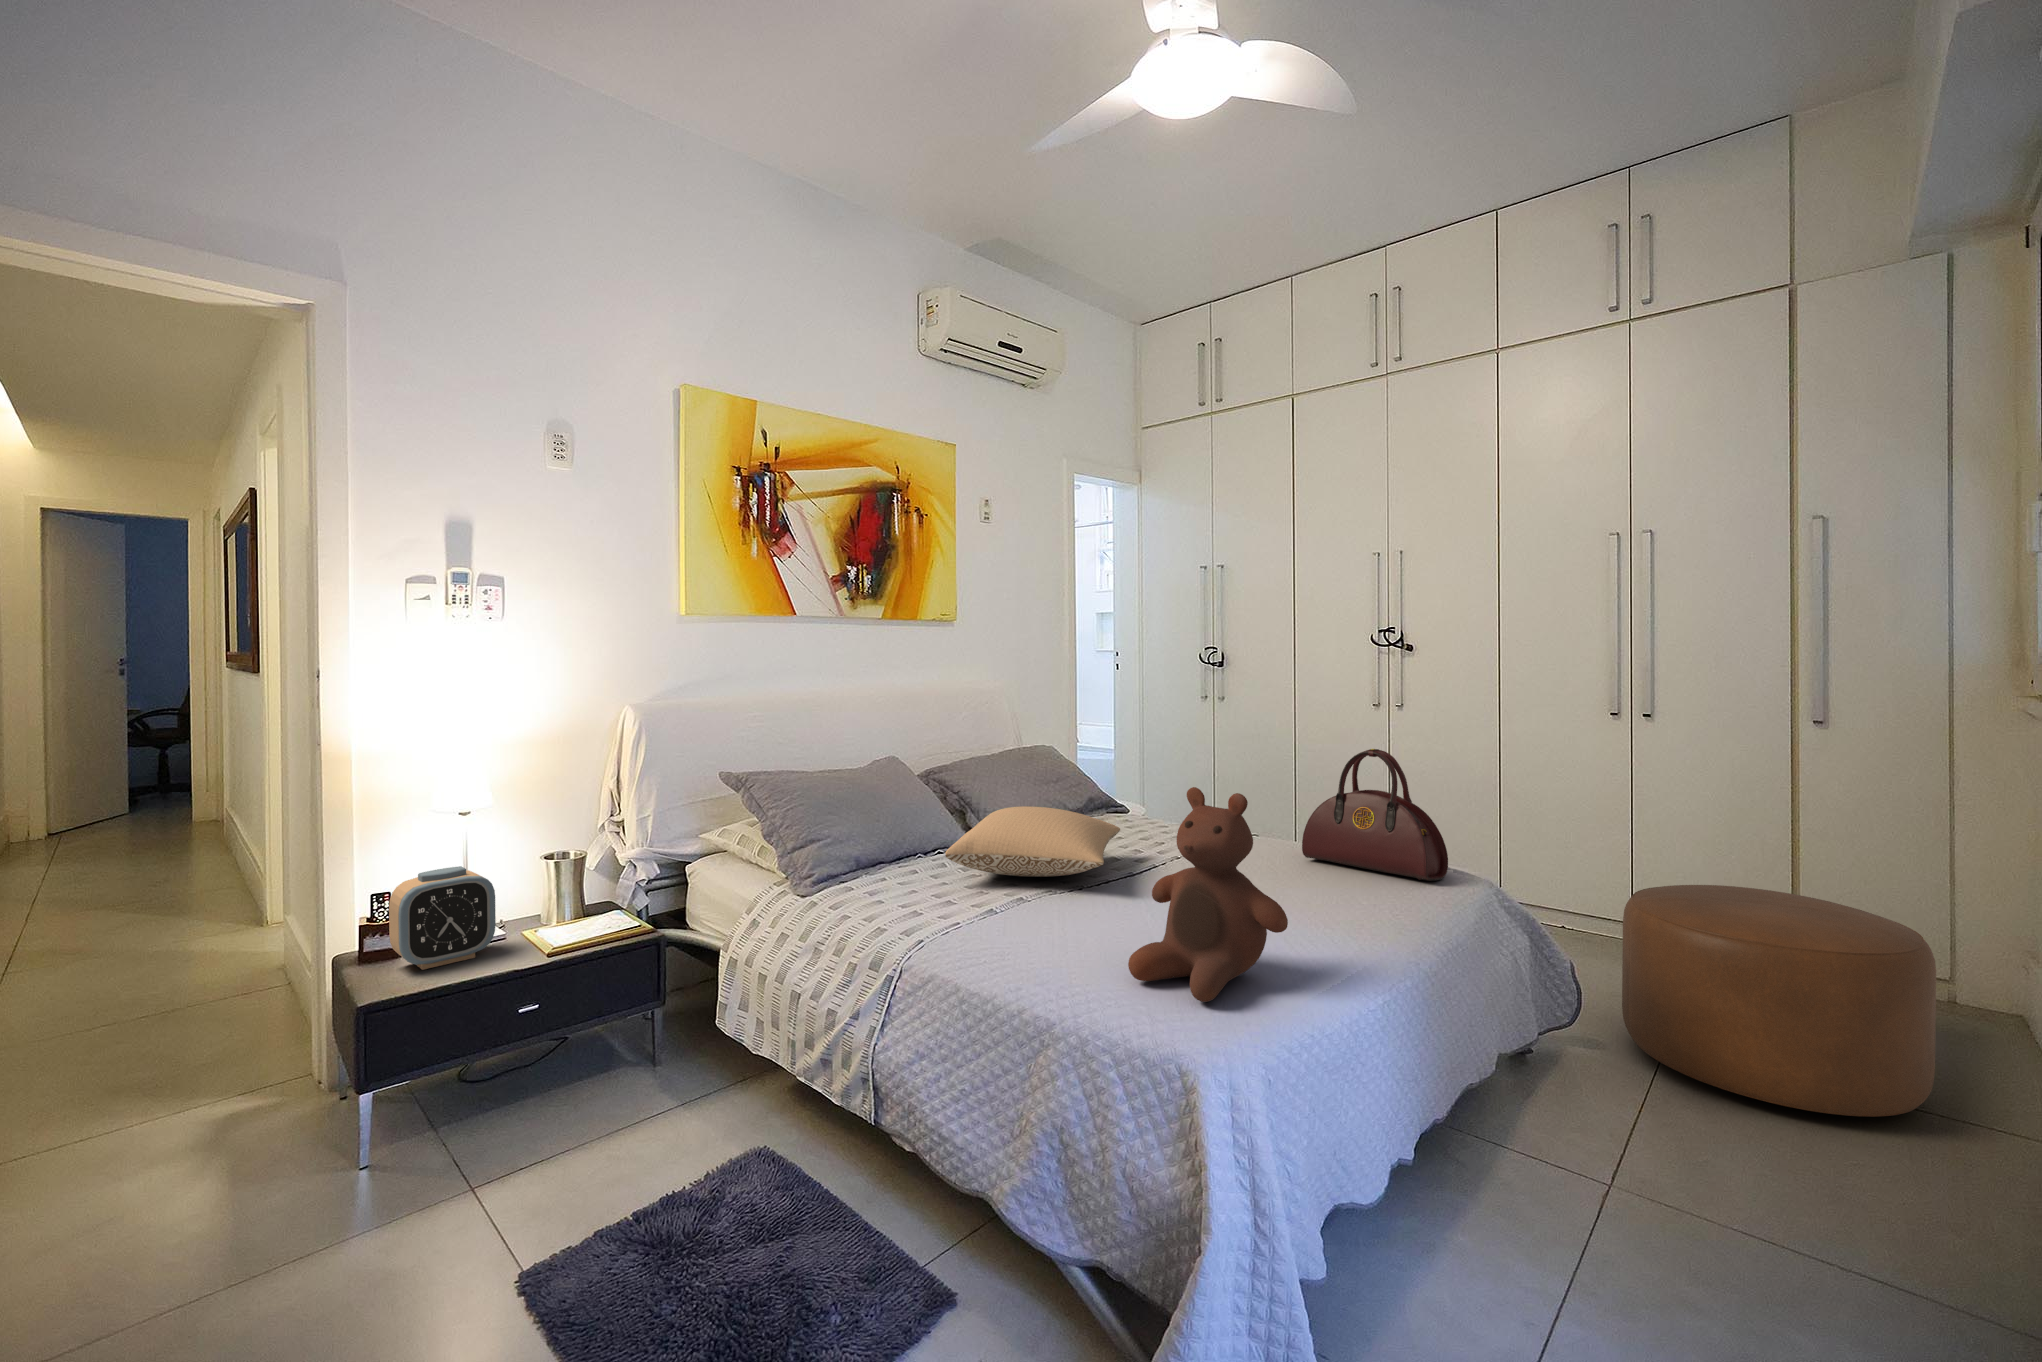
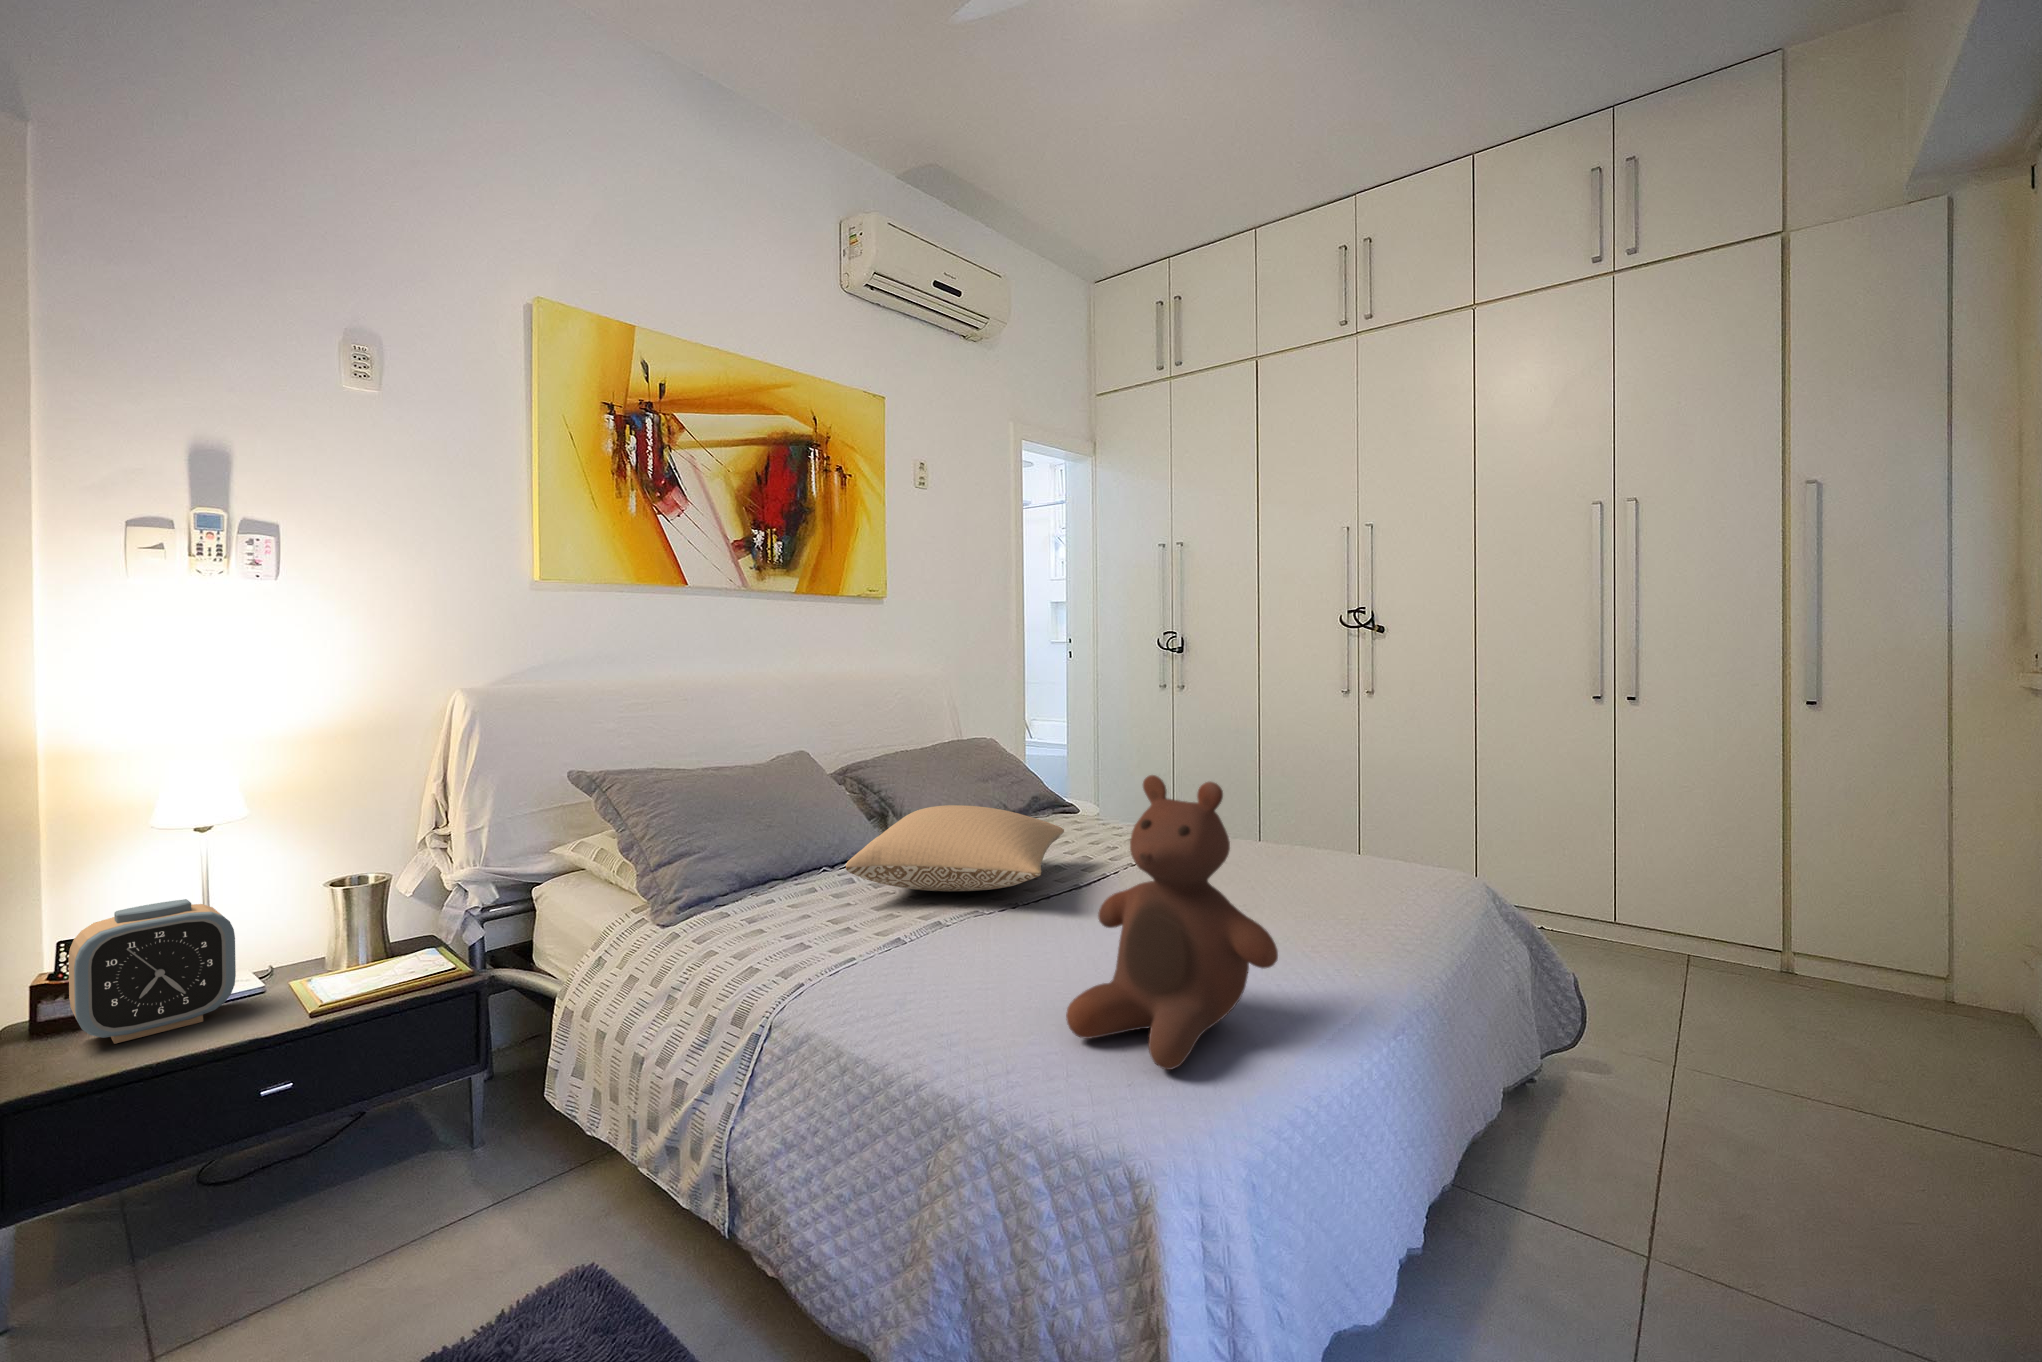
handbag: present [1302,749,1448,881] -> none [1275,730,1445,884]
ottoman: present [1622,885,1936,1117] -> none [1630,879,1988,1148]

